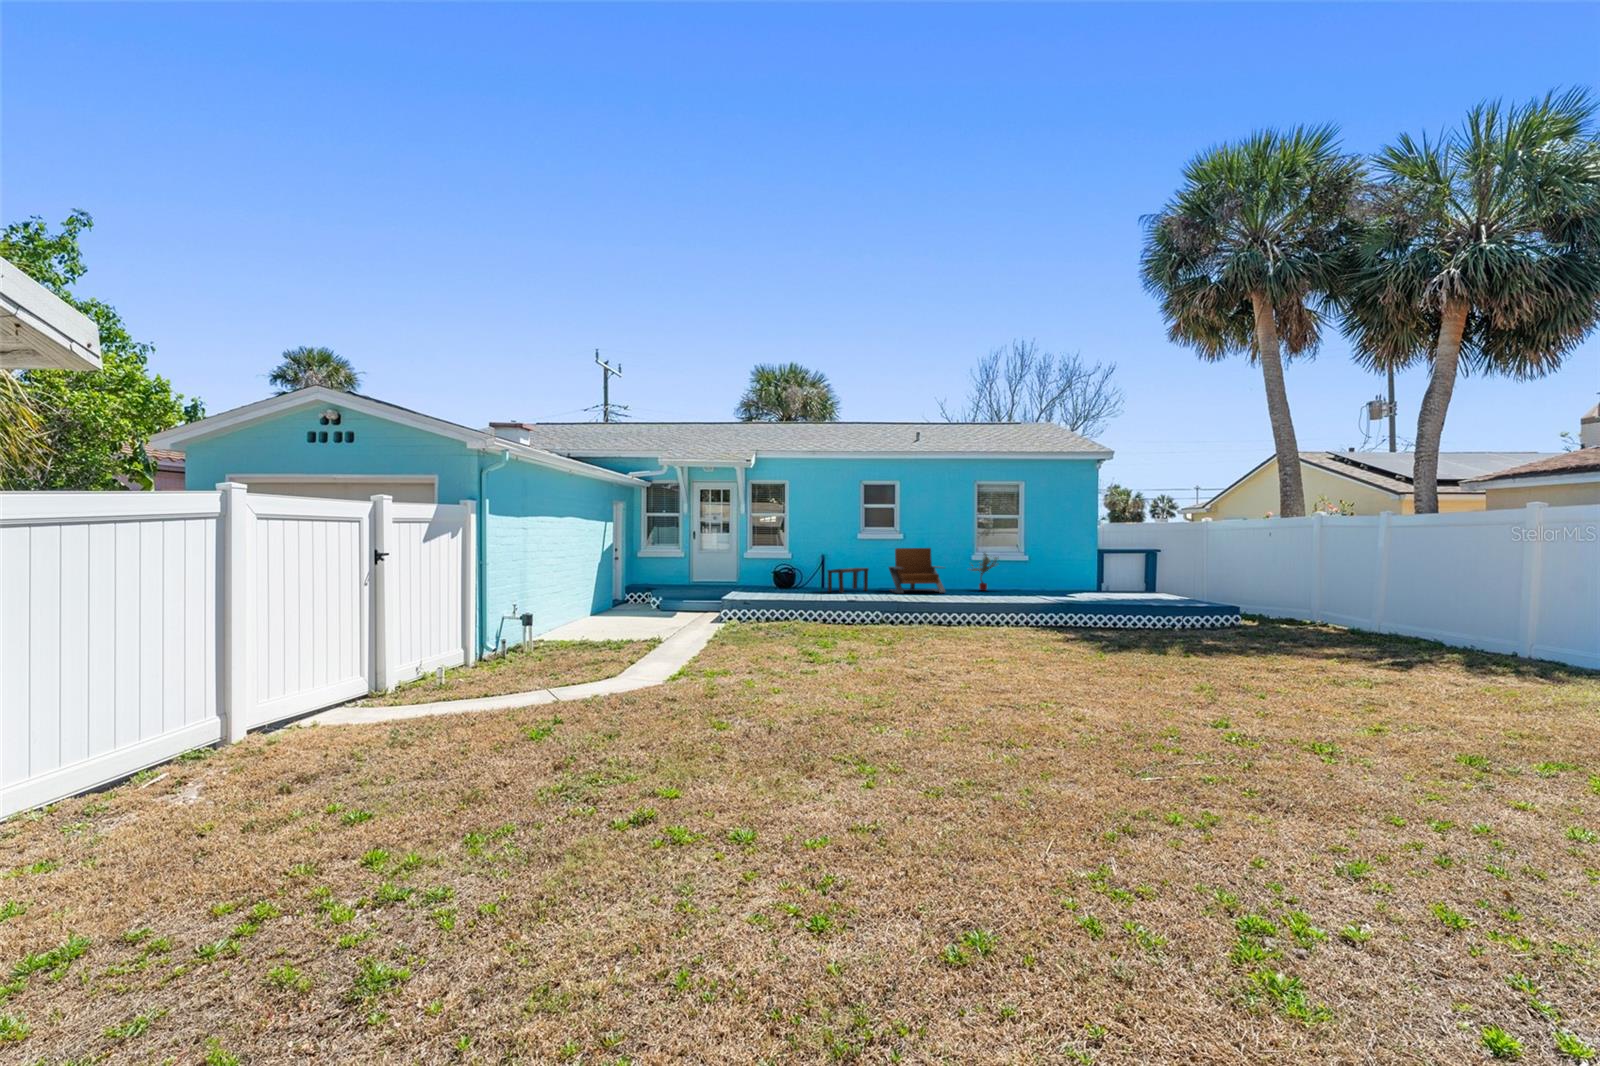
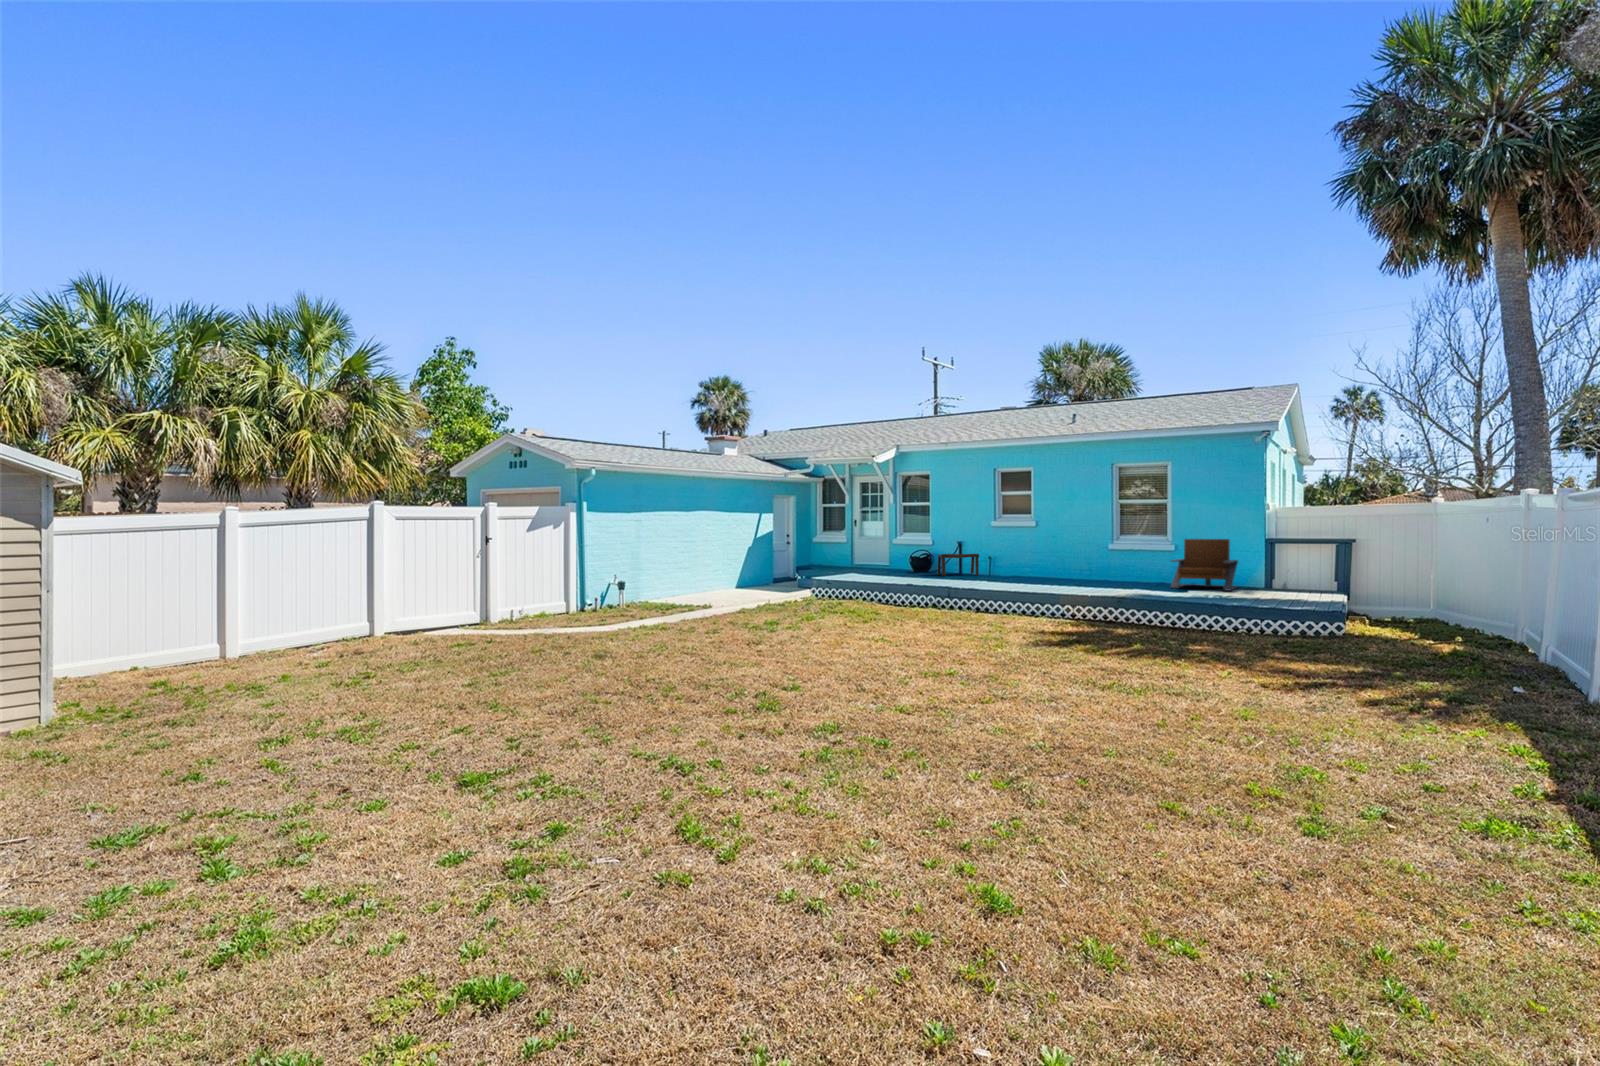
lounge chair: present [889,548,945,593] -> present [1171,539,1238,591]
potted tree: present [970,553,997,591] -> none [1080,540,1115,581]

